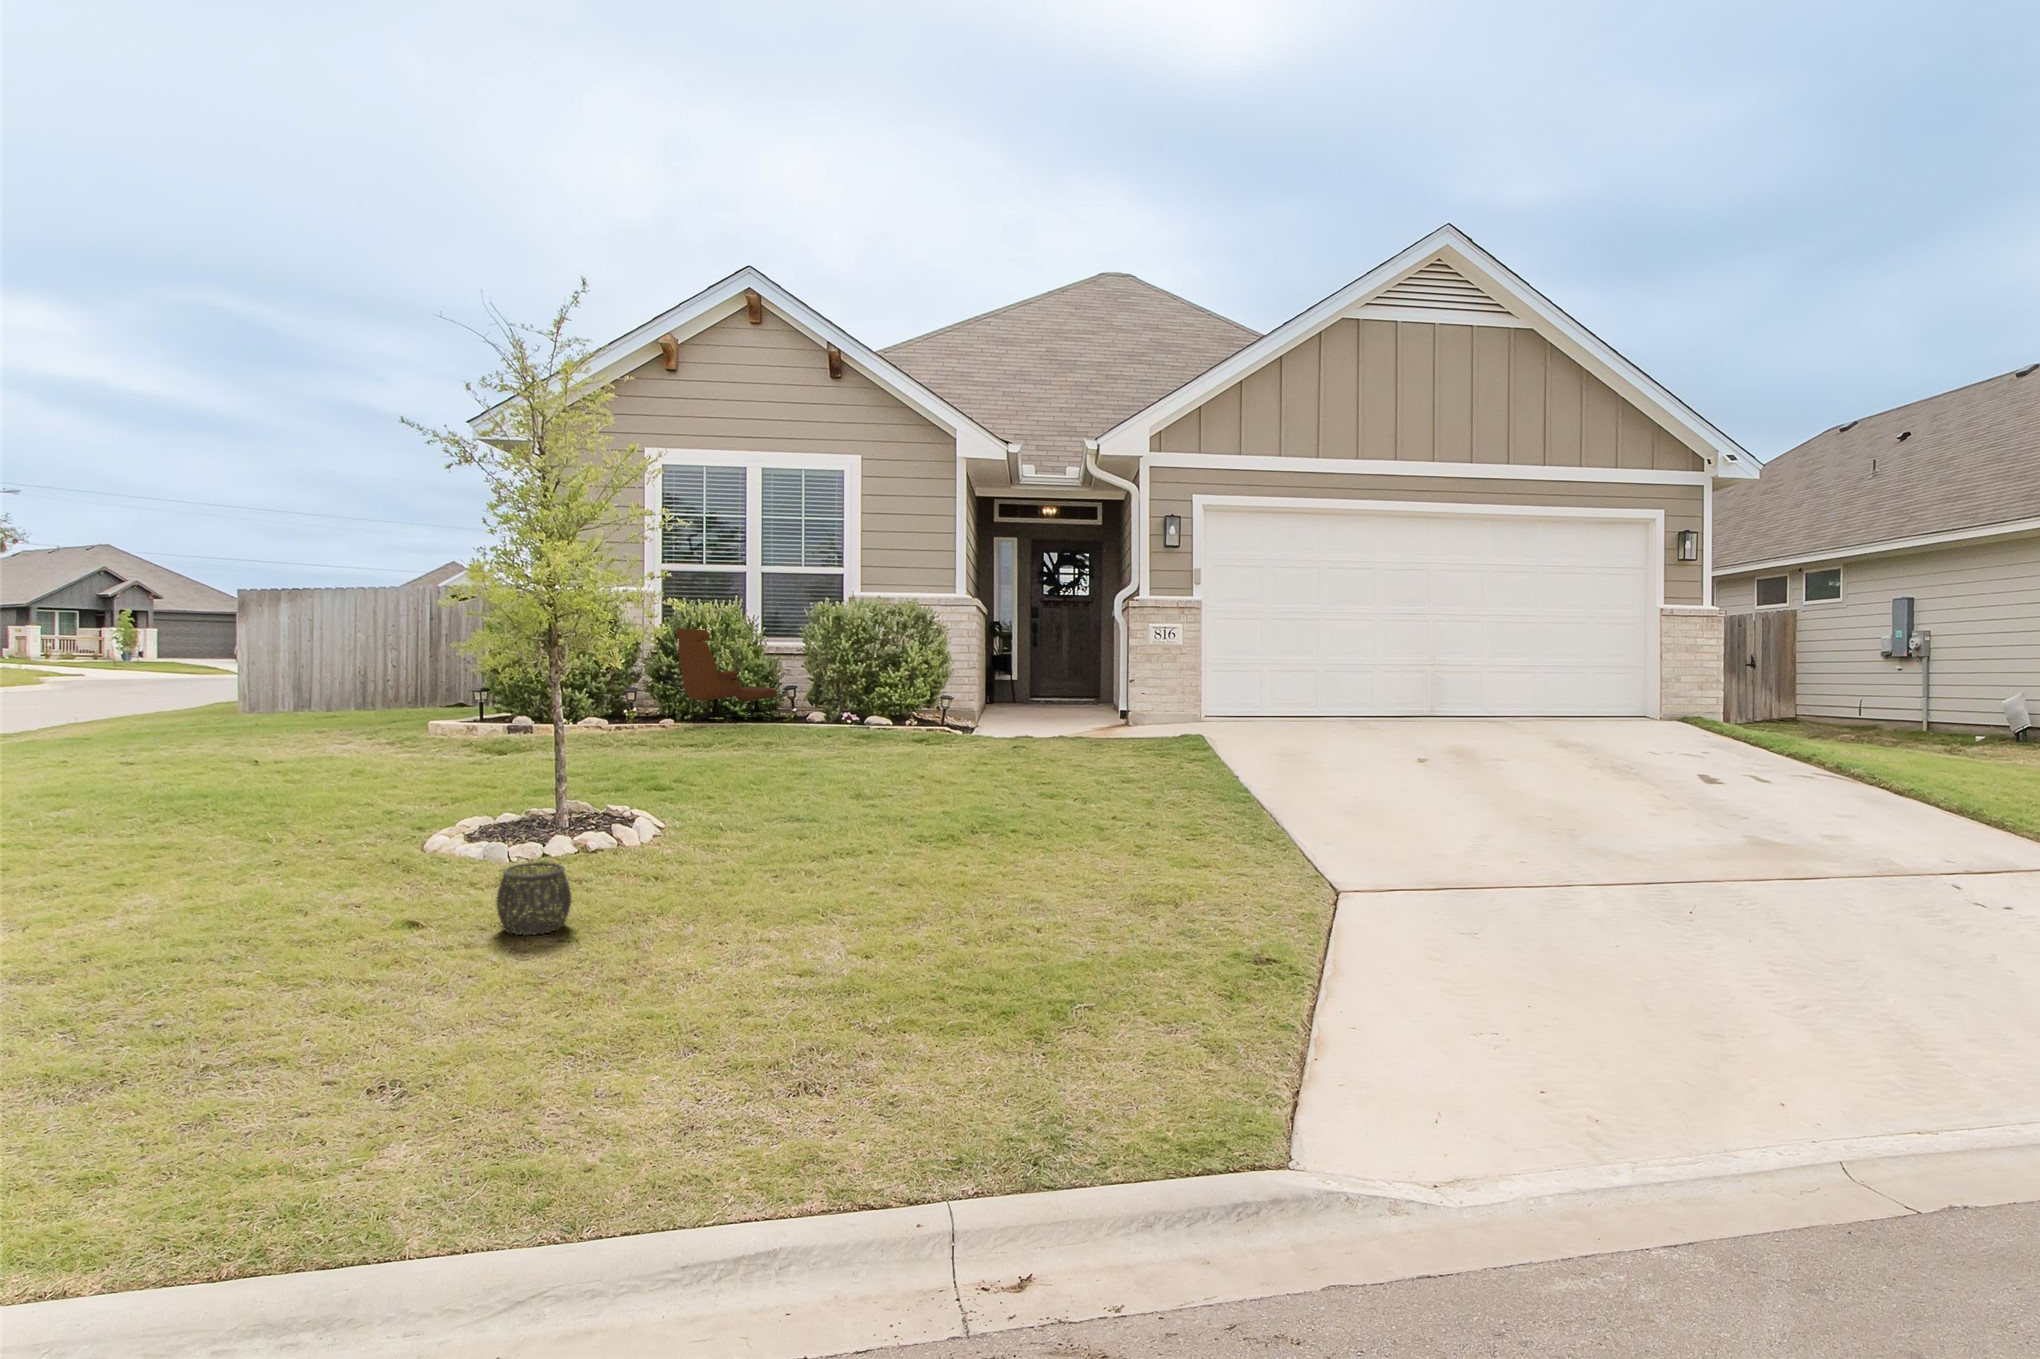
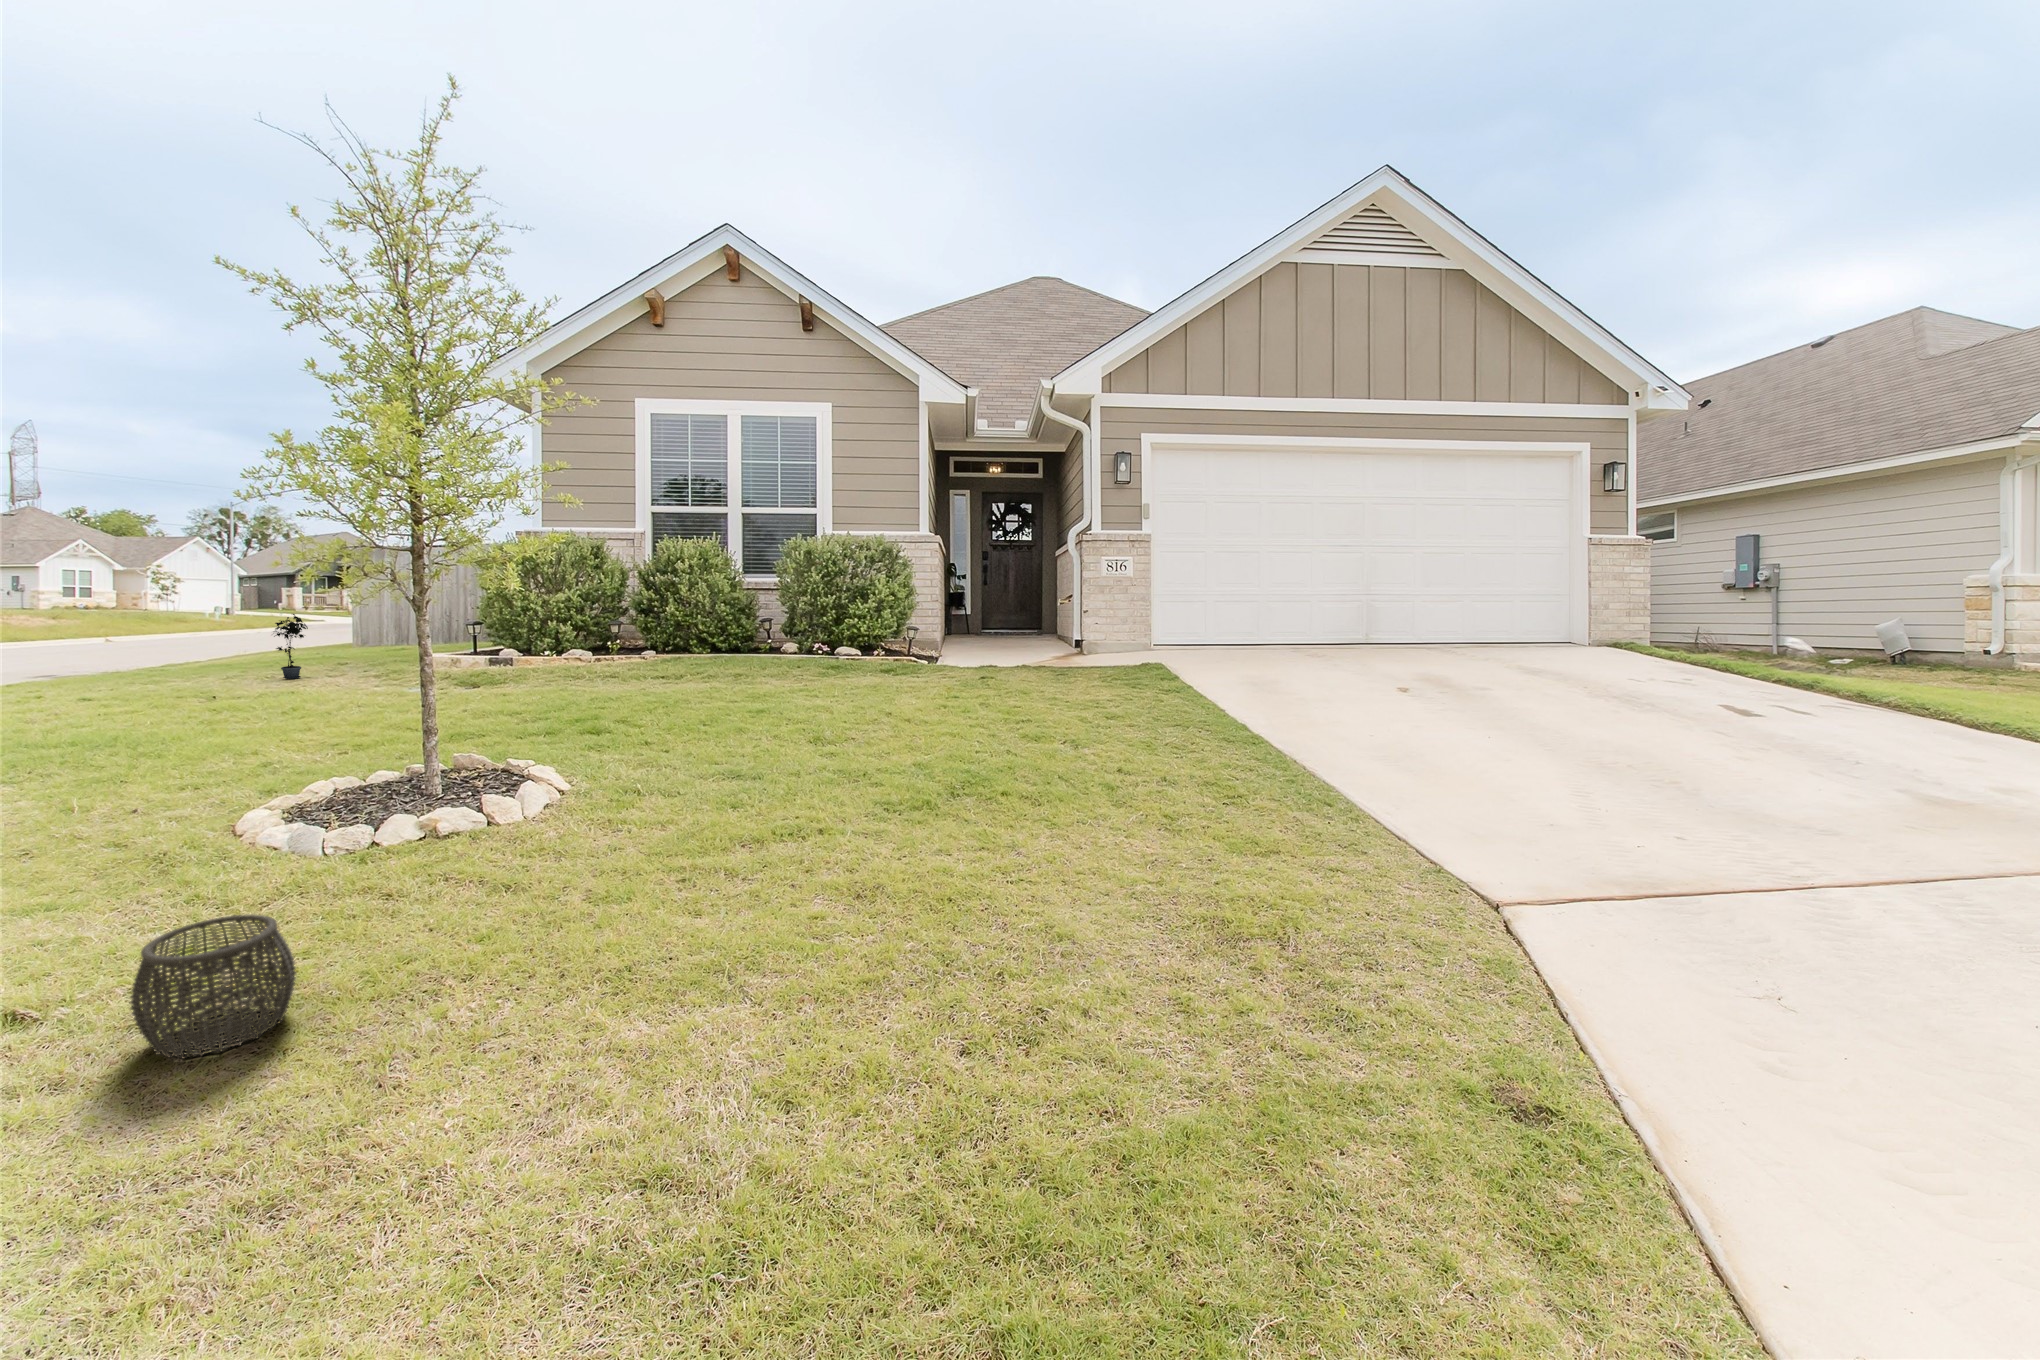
lounge chair: present [676,627,777,723] -> none [645,560,753,655]
potted plant: none [323,679,356,743] -> present [274,614,308,679]

